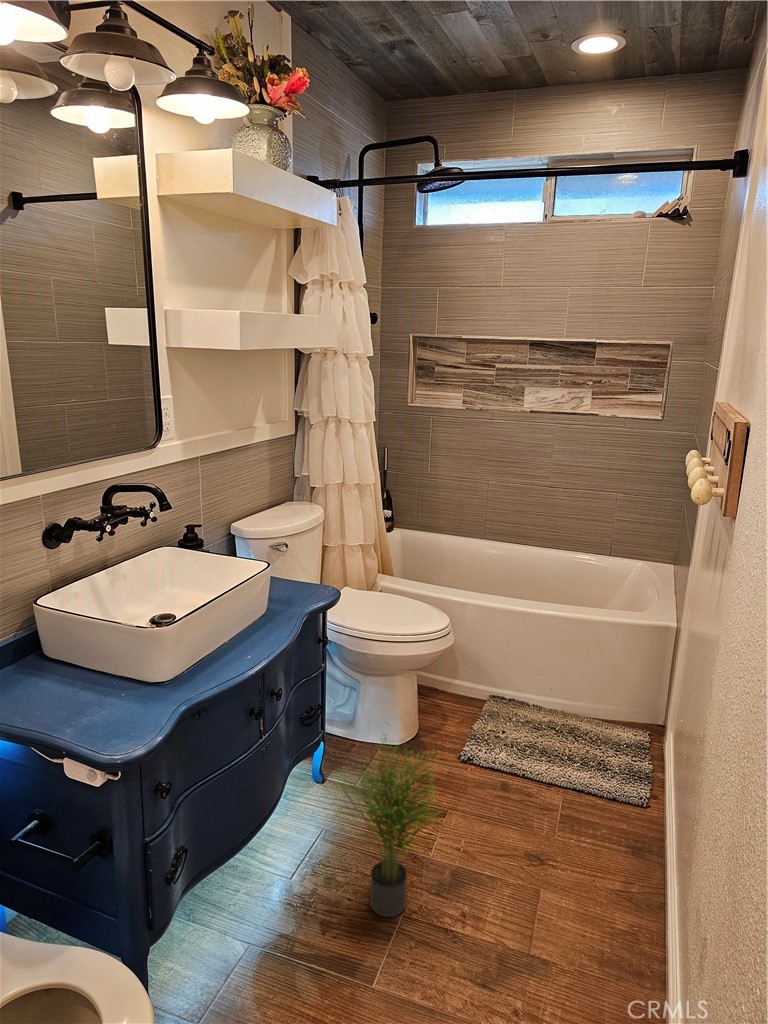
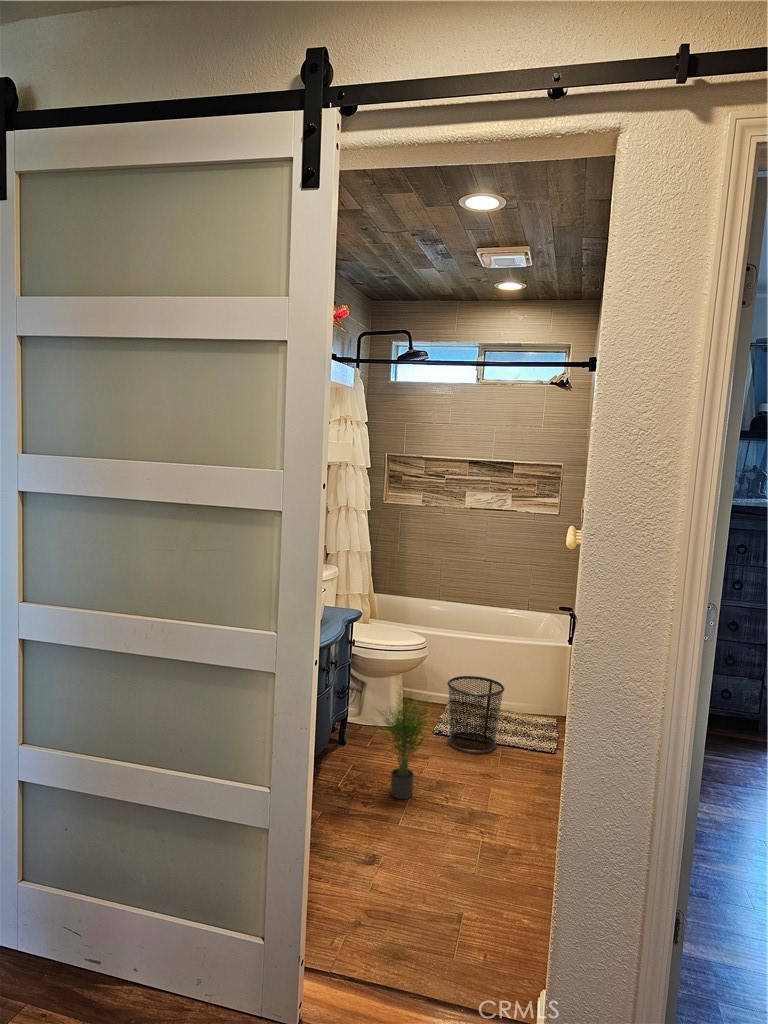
waste bin: none [479,679,569,805] -> present [447,676,504,753]

